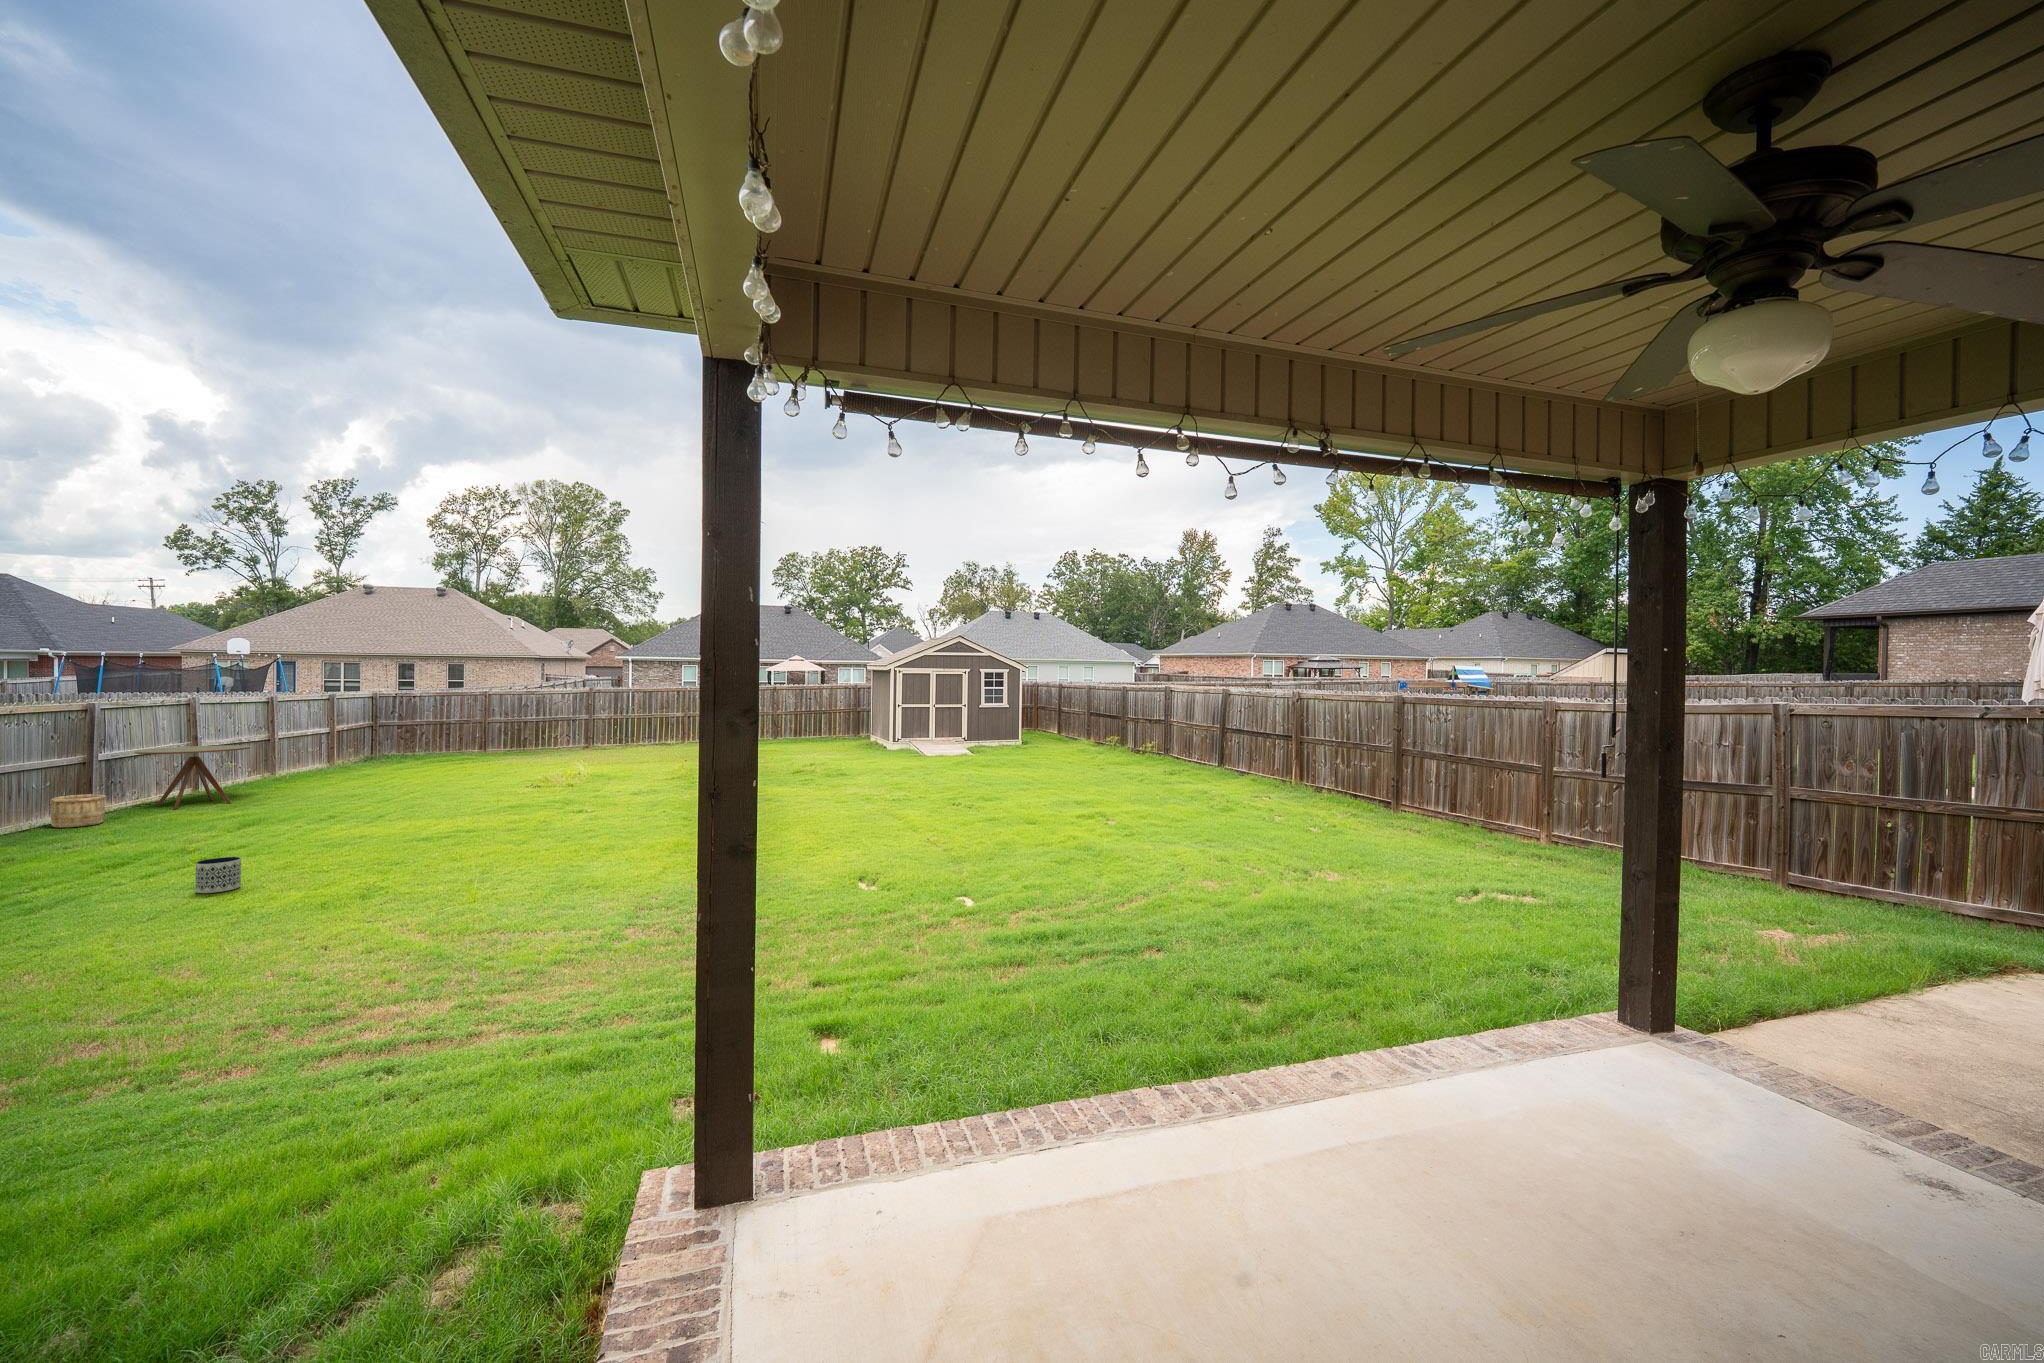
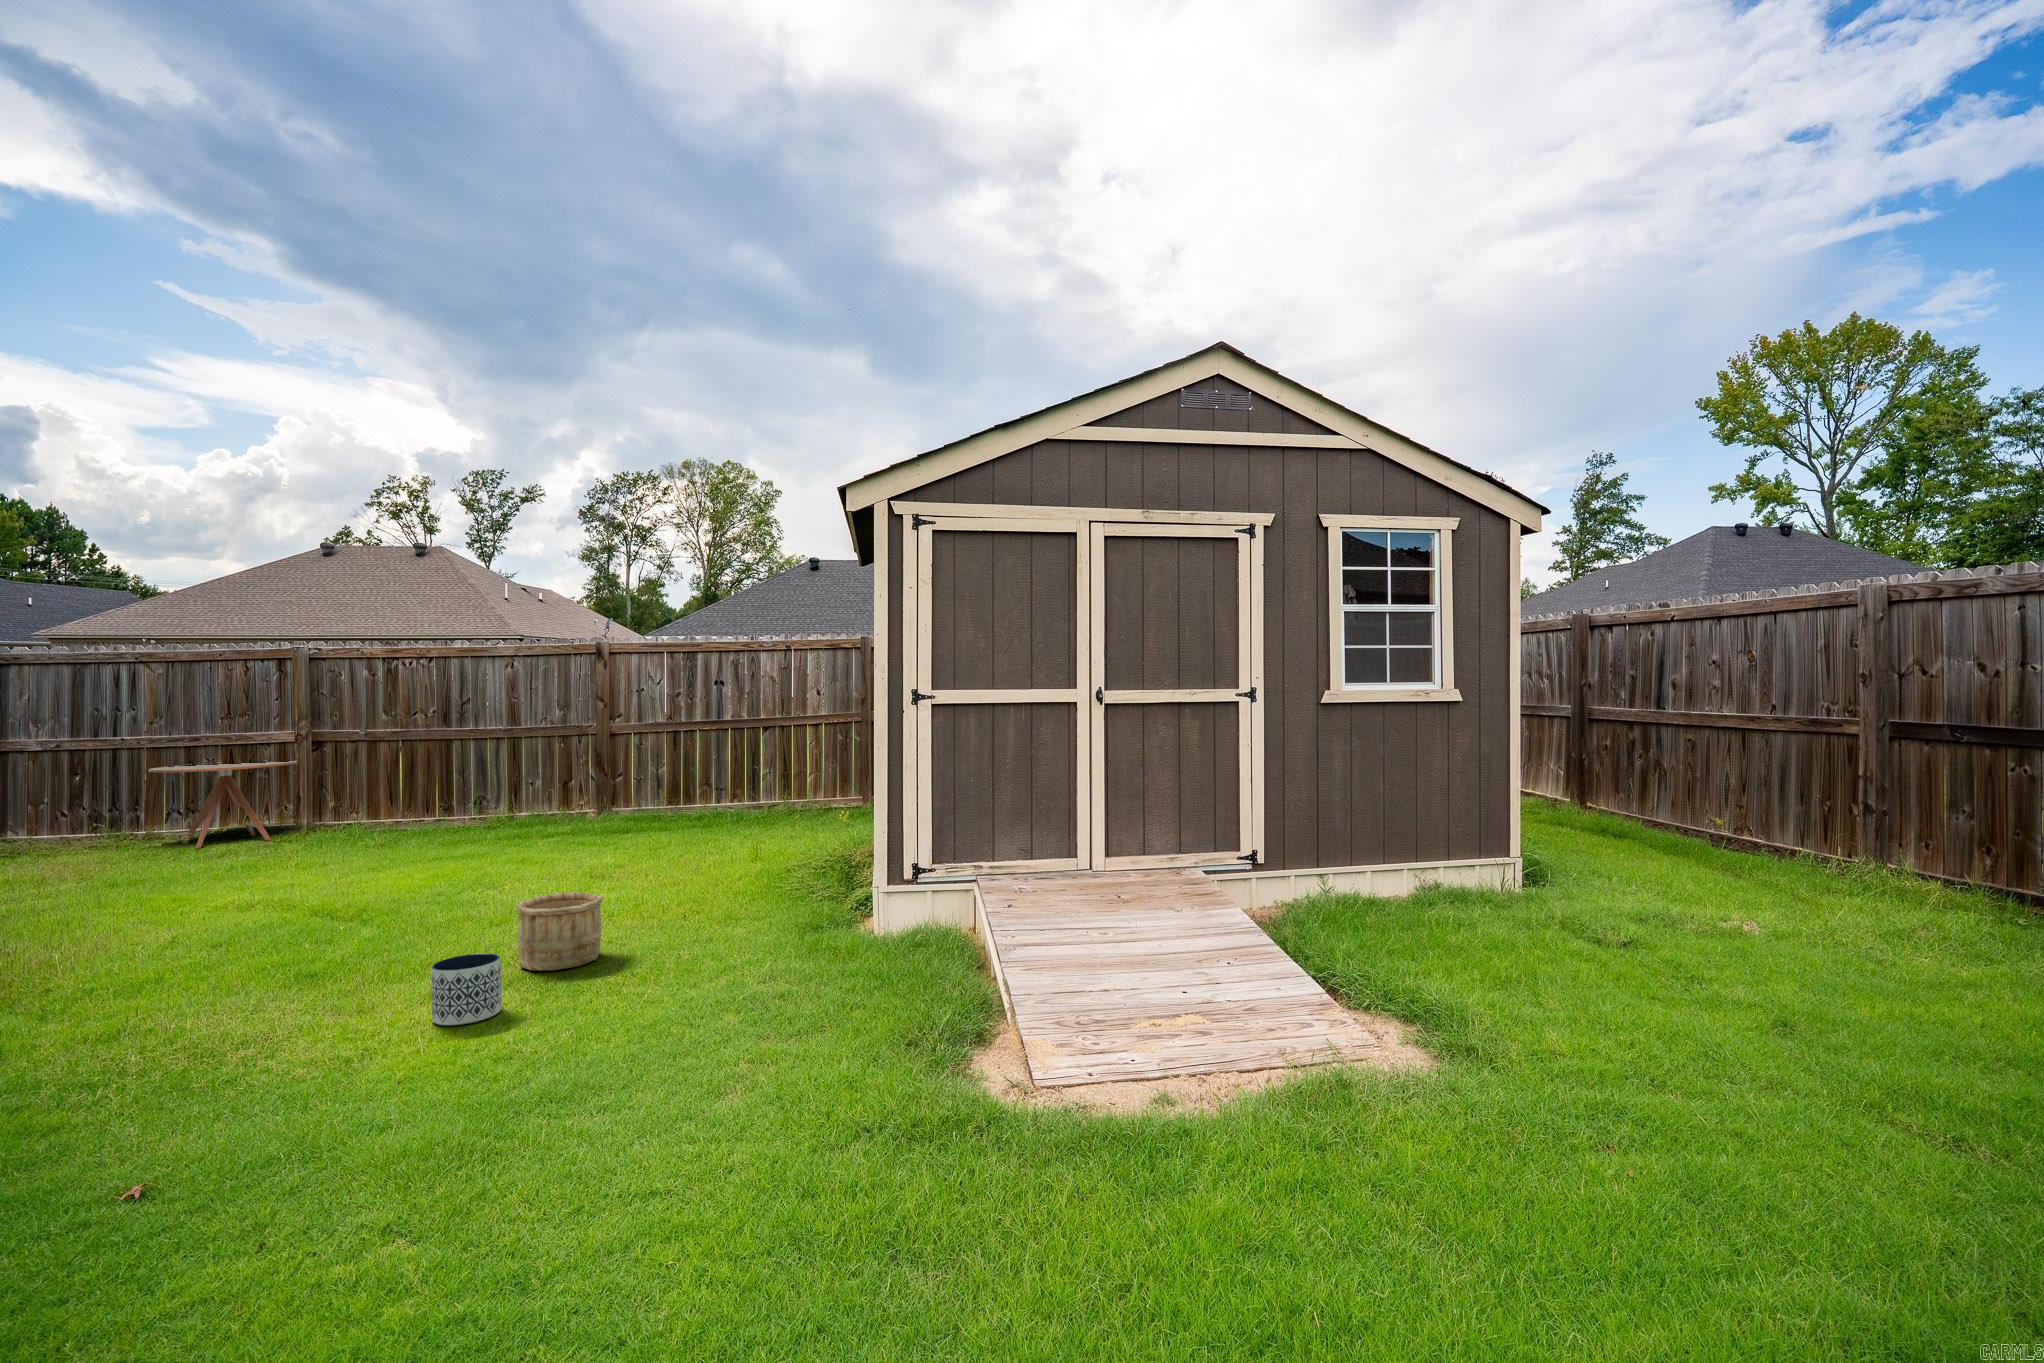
wooden bucket: present [50,794,106,827] -> present [516,893,603,970]
planter: present [195,857,241,893] -> present [431,953,501,1026]

